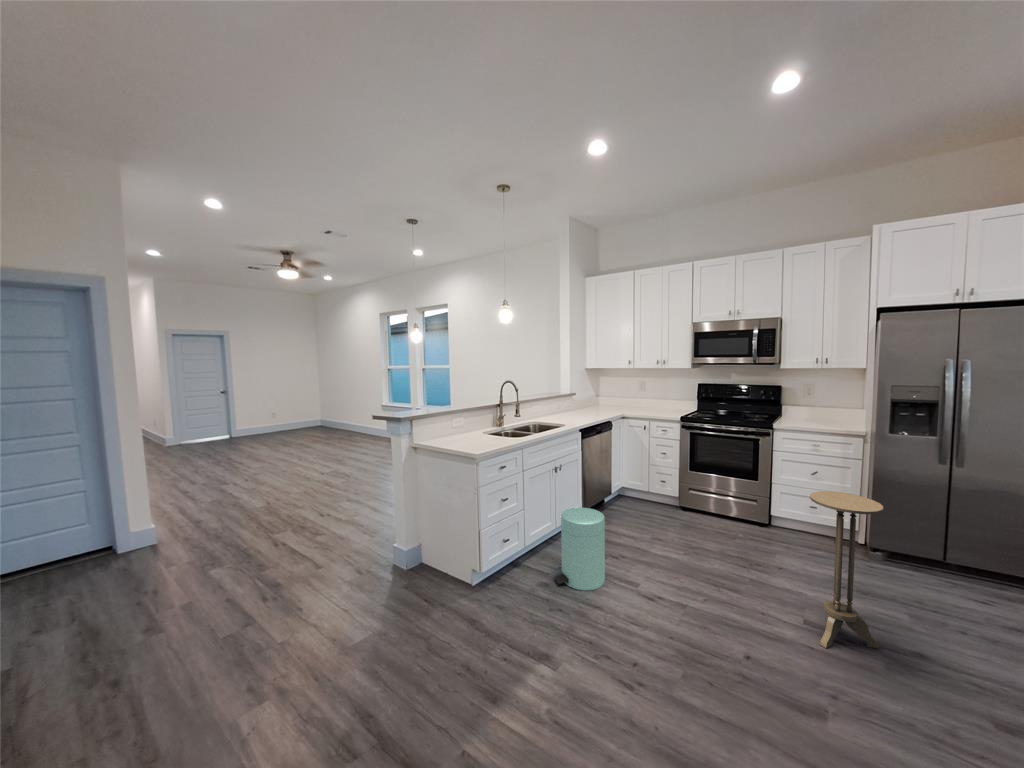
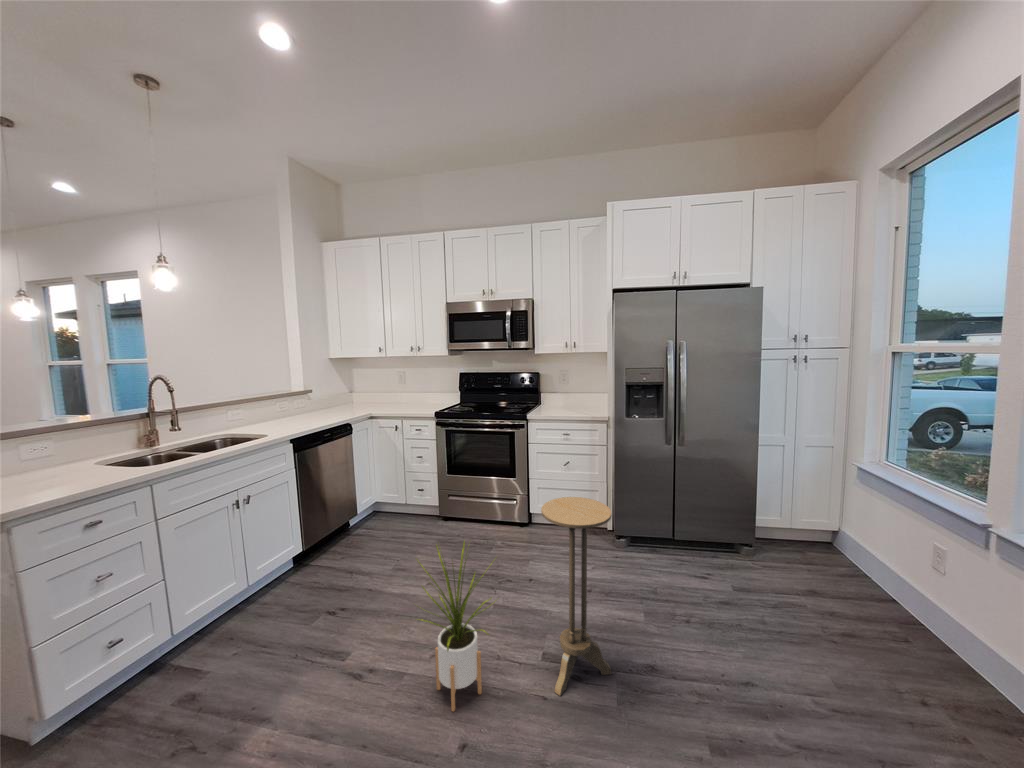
trash can: present [554,507,605,591] -> none [203,564,297,706]
house plant: none [701,507,772,632] -> present [418,541,495,711]

